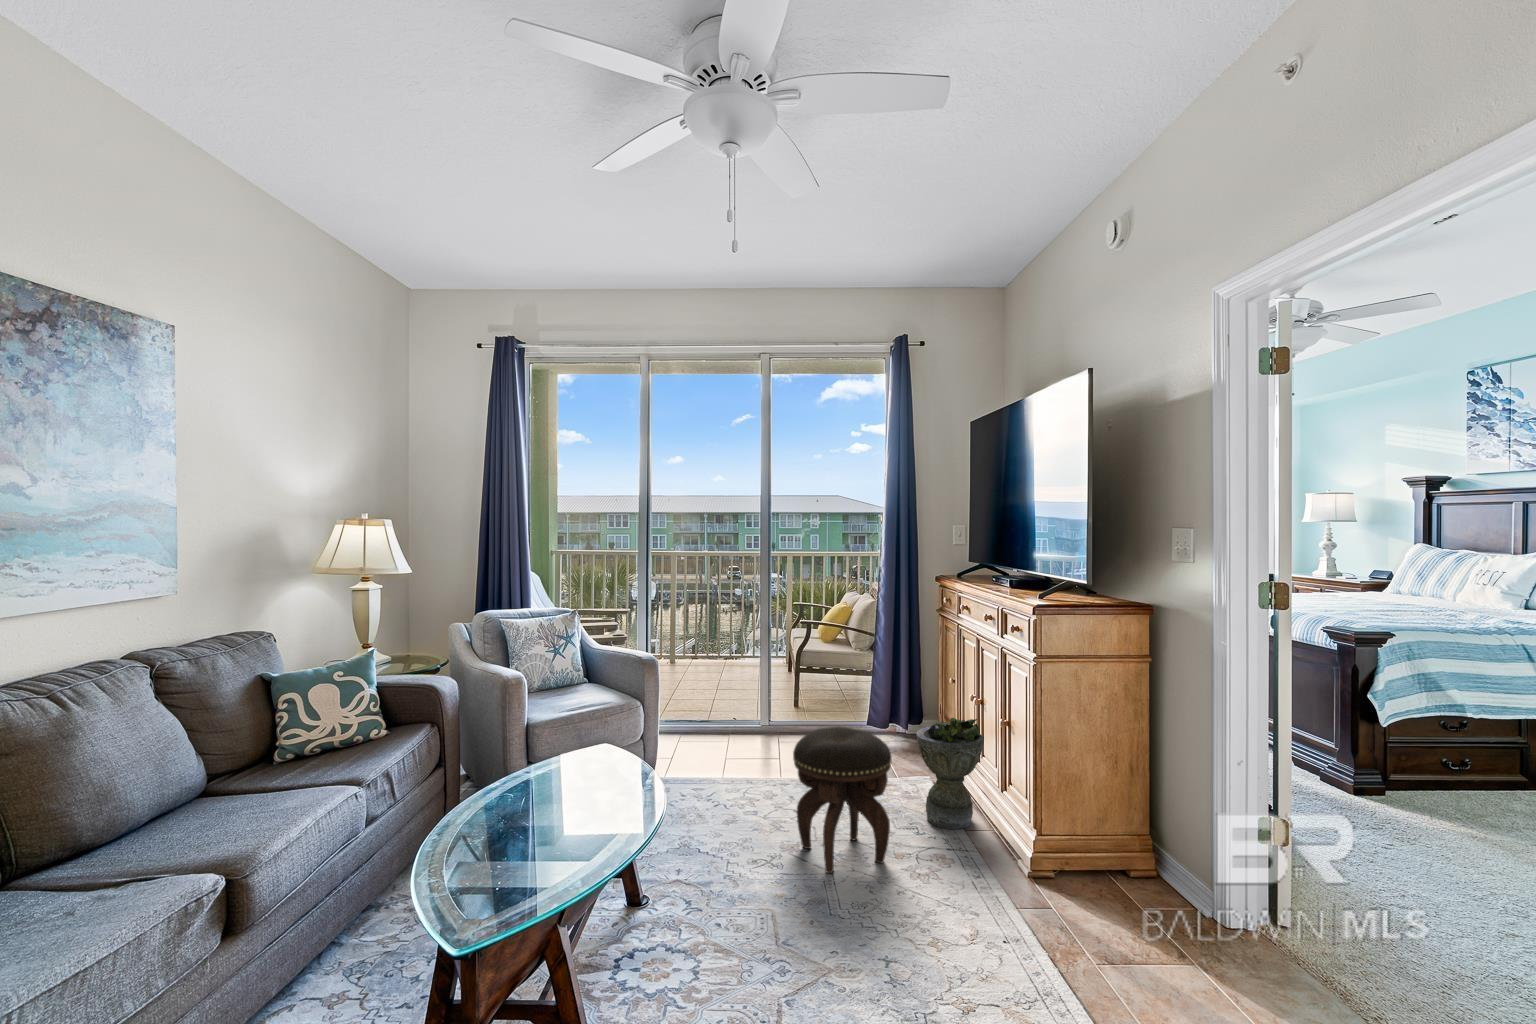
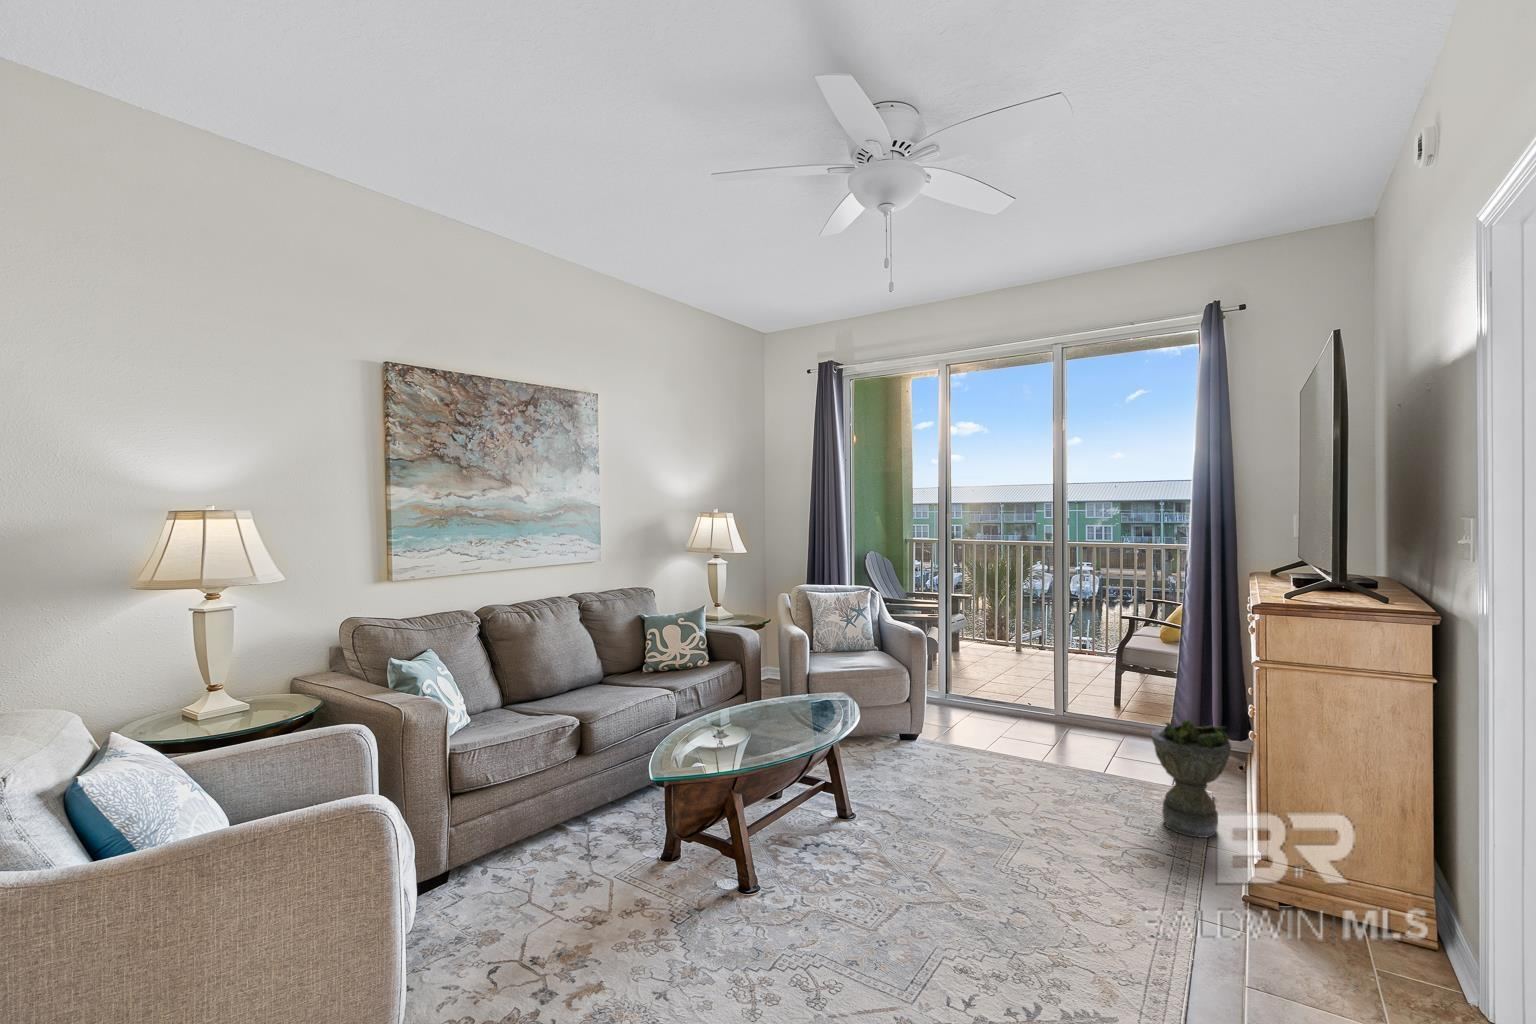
footstool: present [793,727,892,873] -> none [997,708,1095,843]

